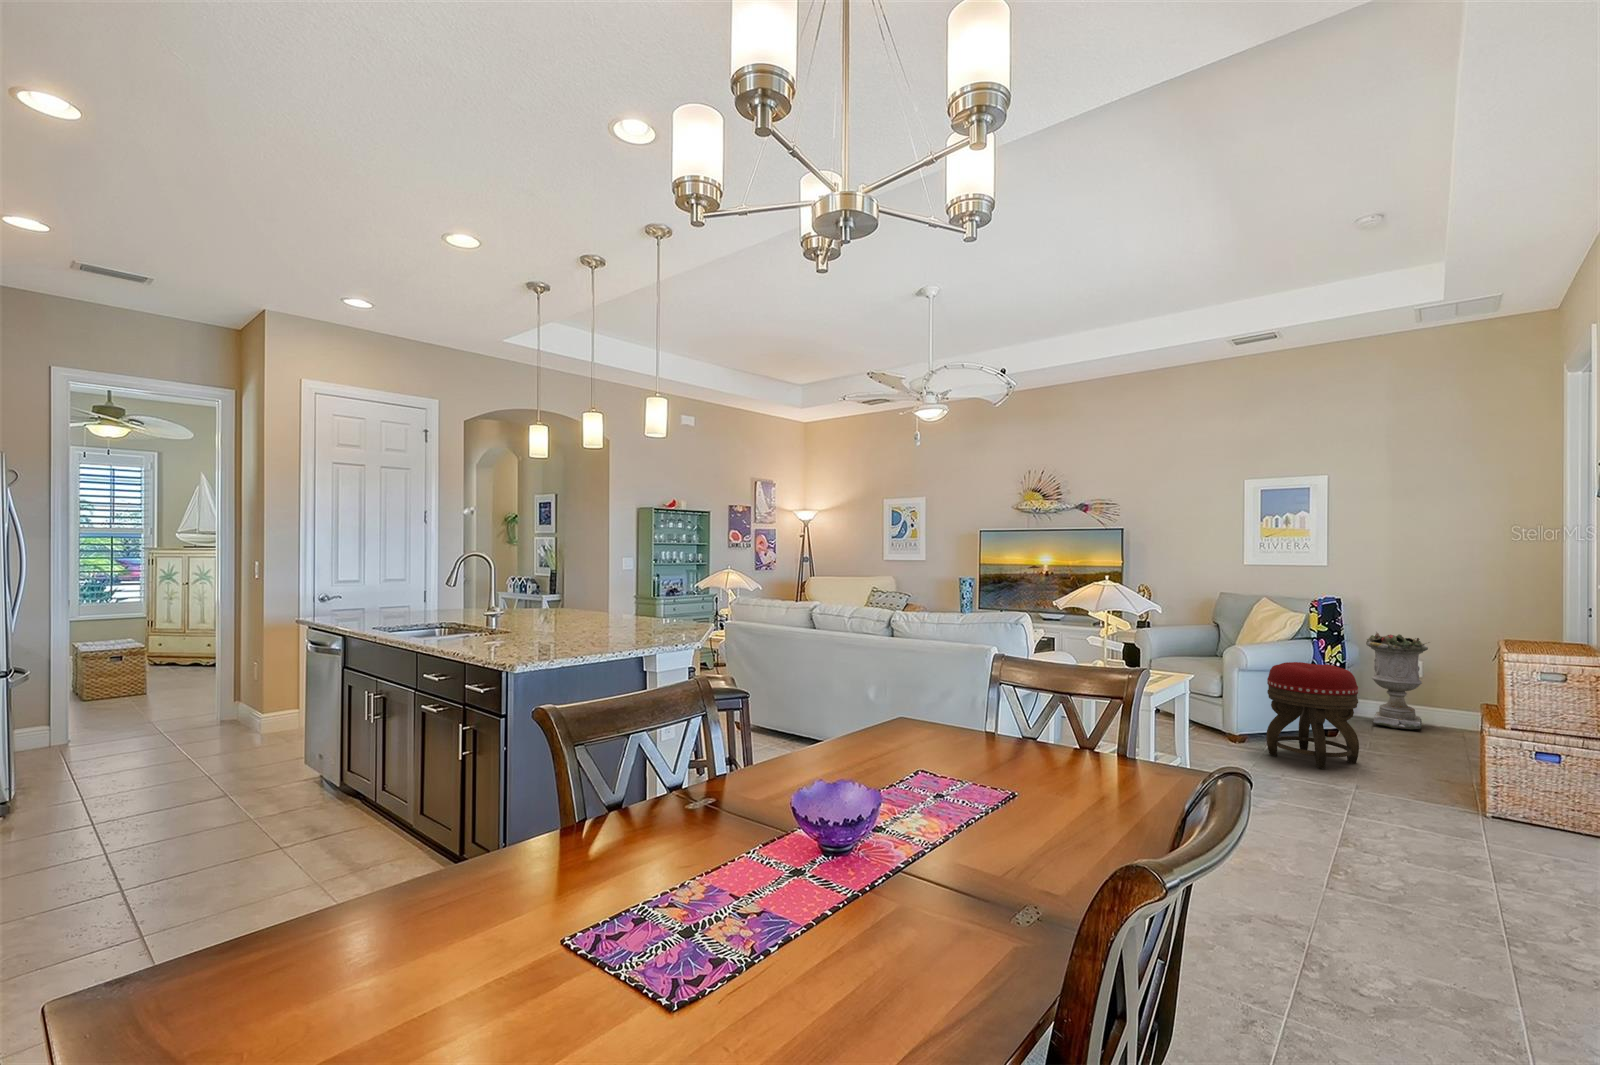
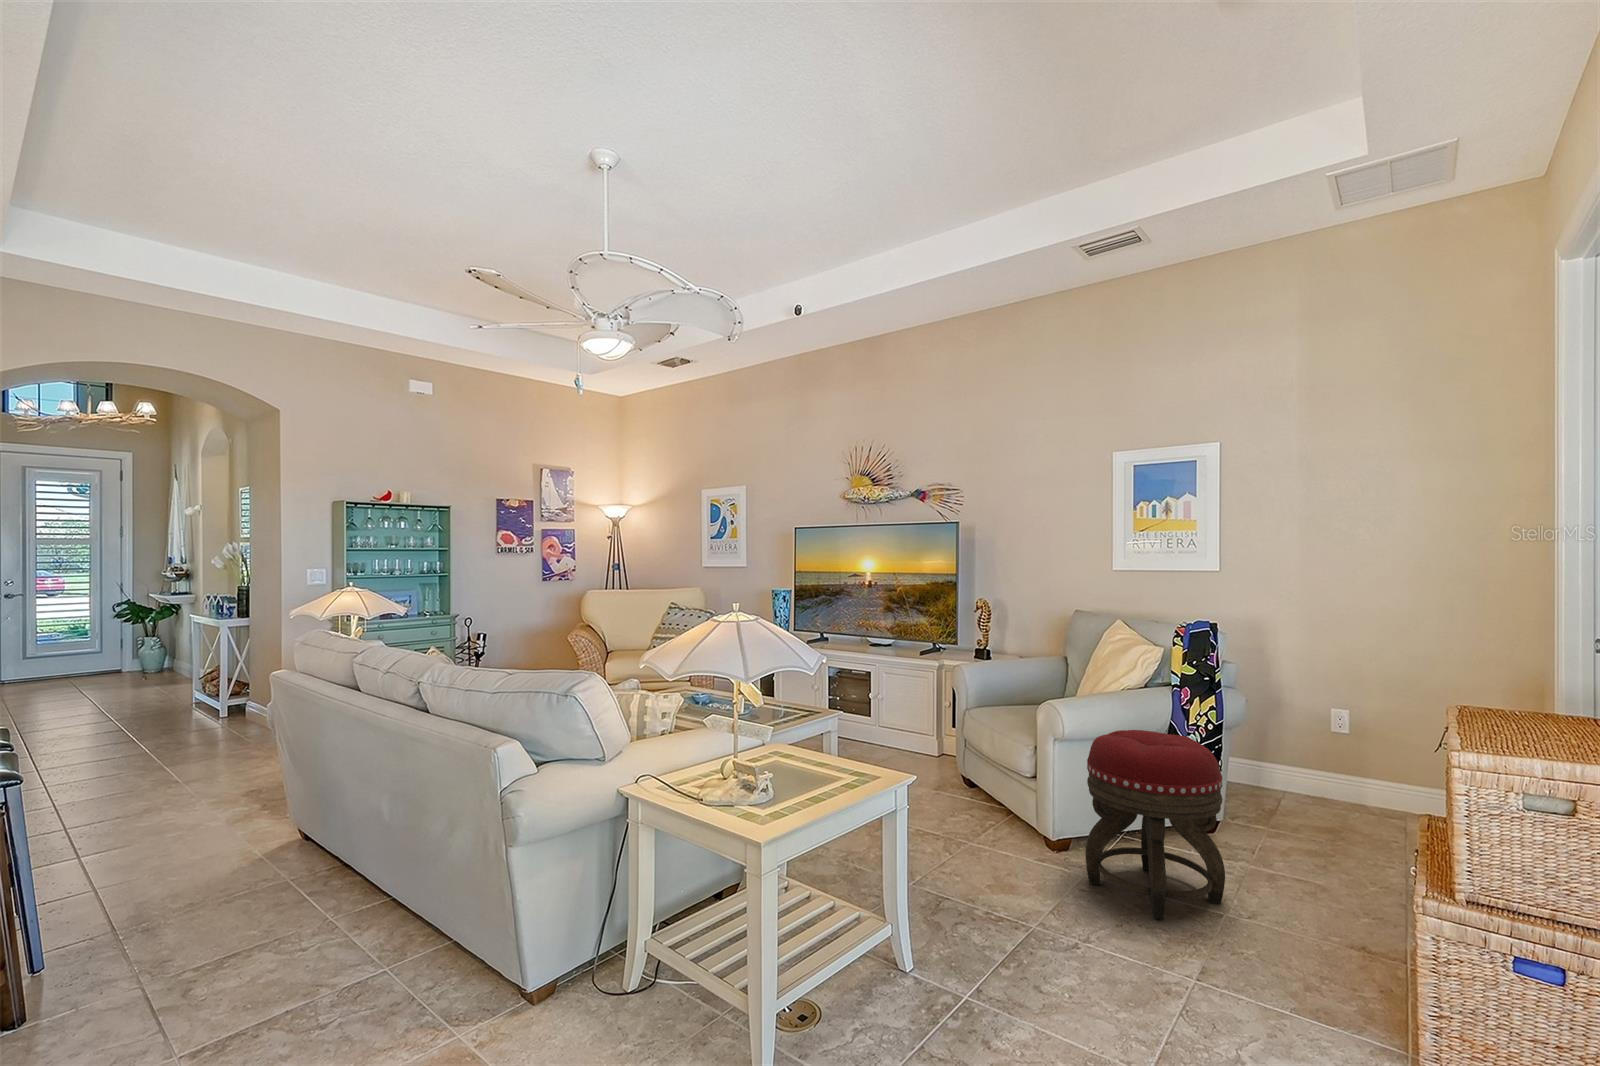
planter: present [1366,632,1429,729] -> none [1265,670,1354,821]

